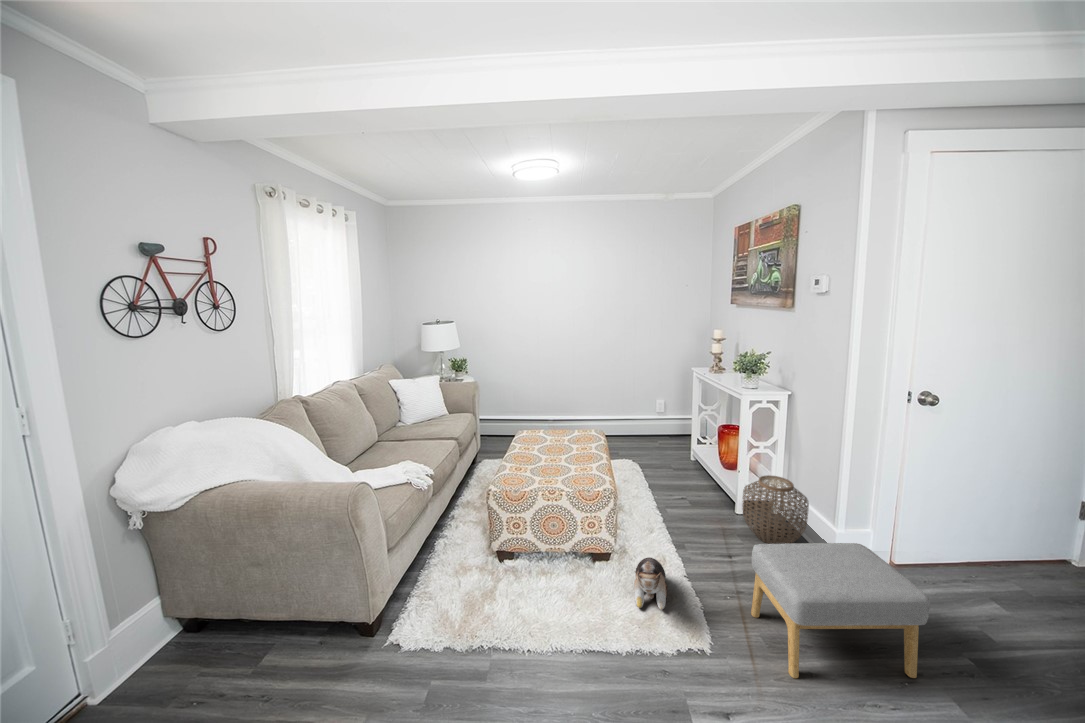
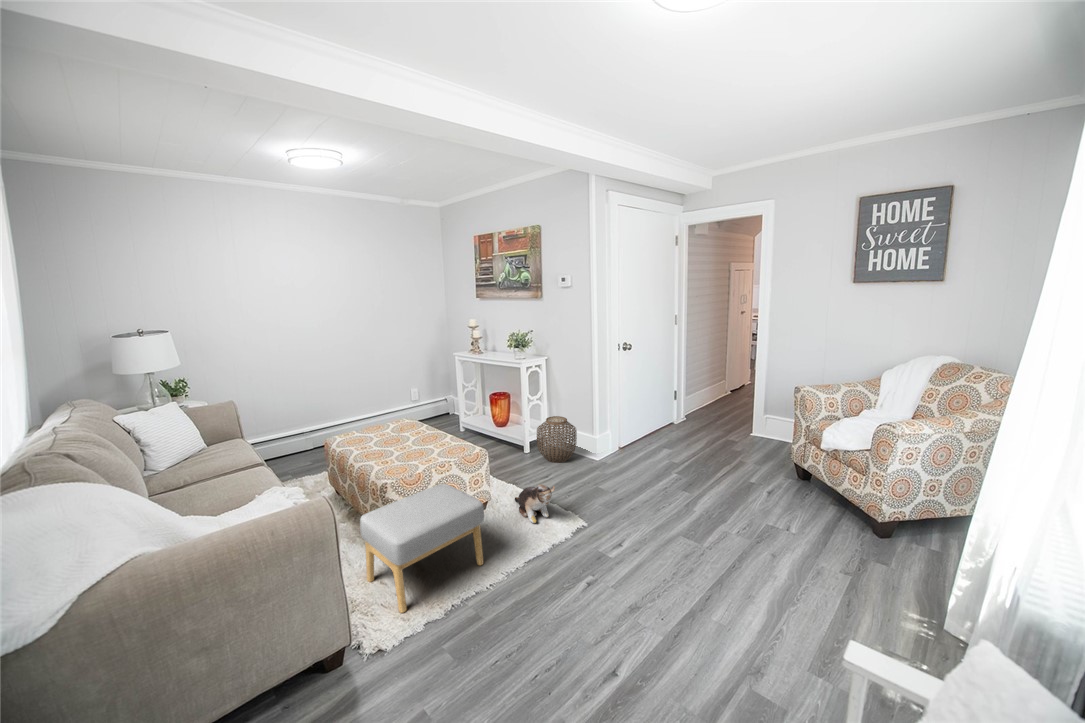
footstool: present [751,543,930,678] -> present [360,484,484,613]

